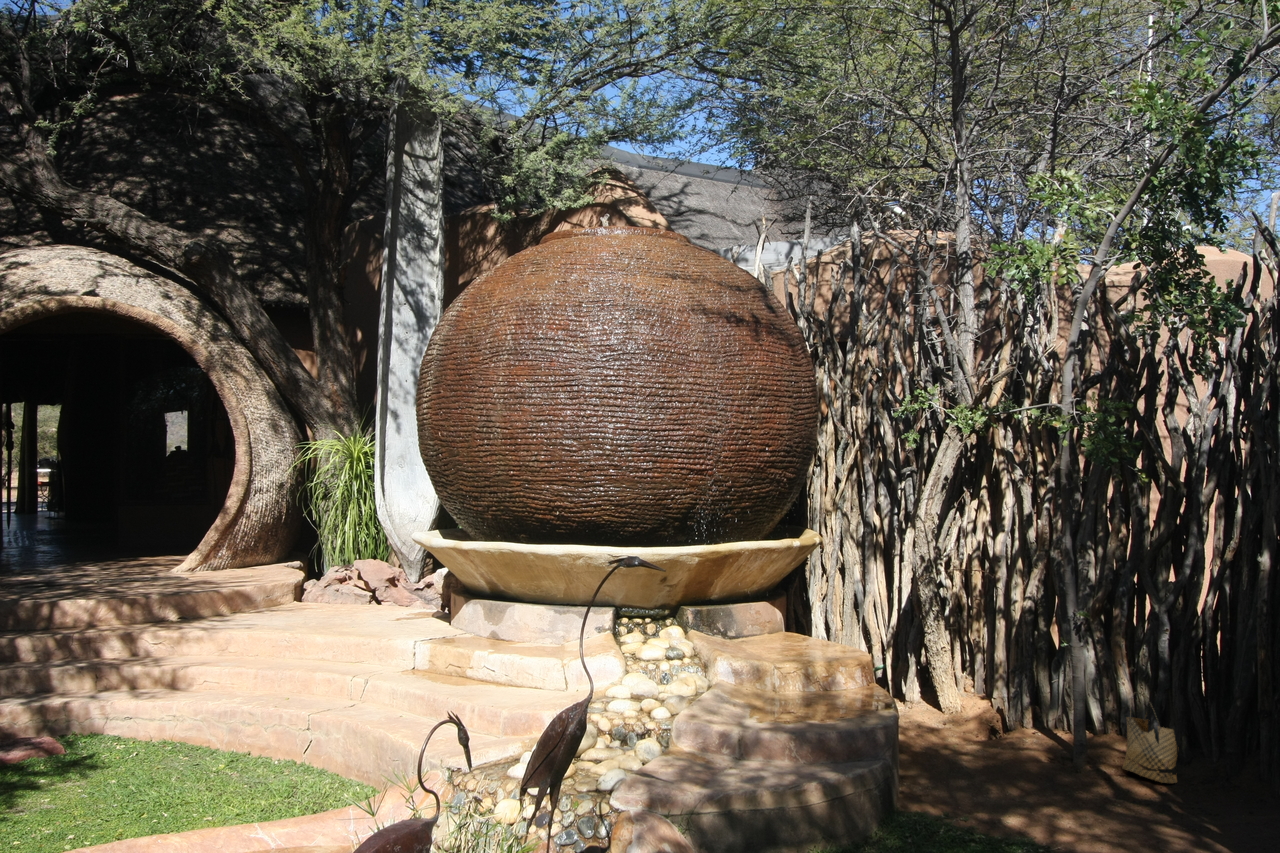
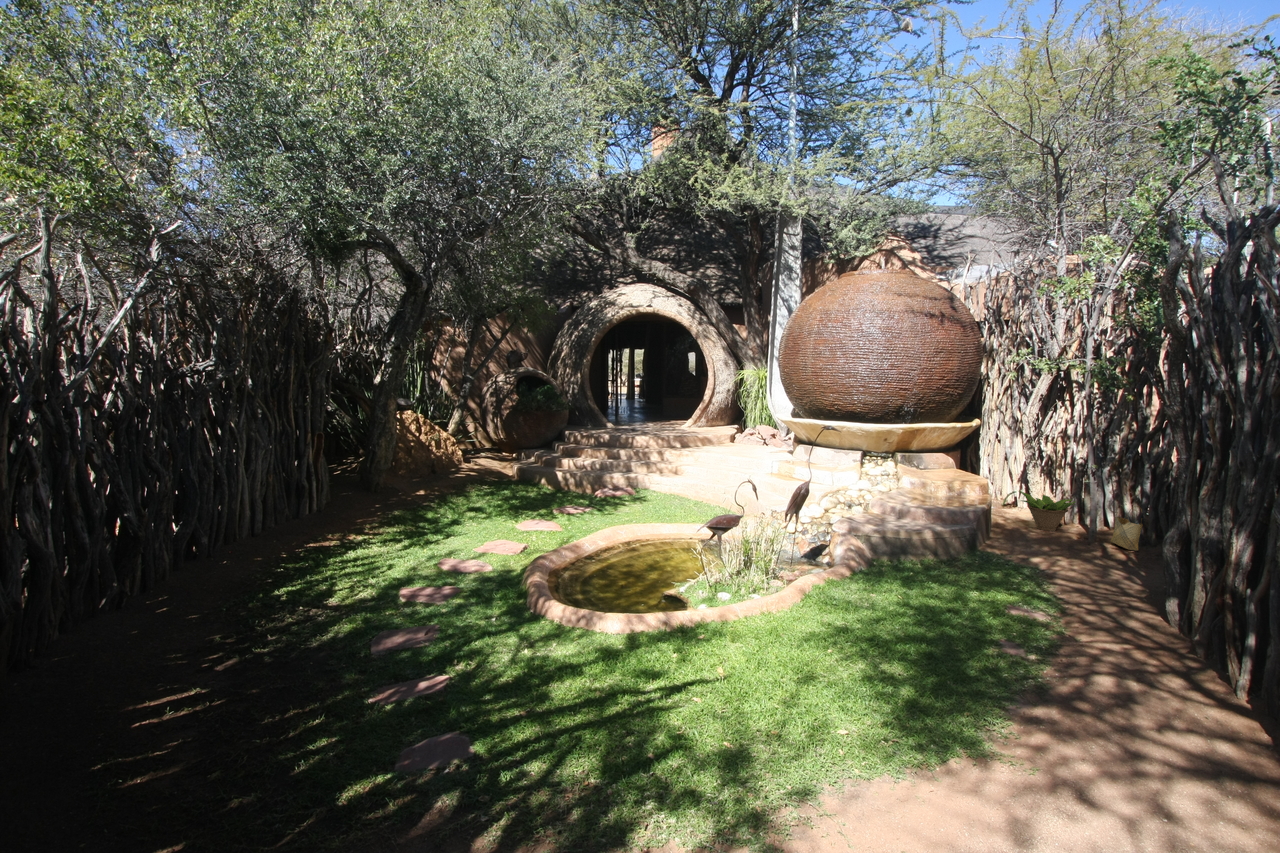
decorative plant: none [937,676,1053,756] -> present [1019,491,1075,531]

